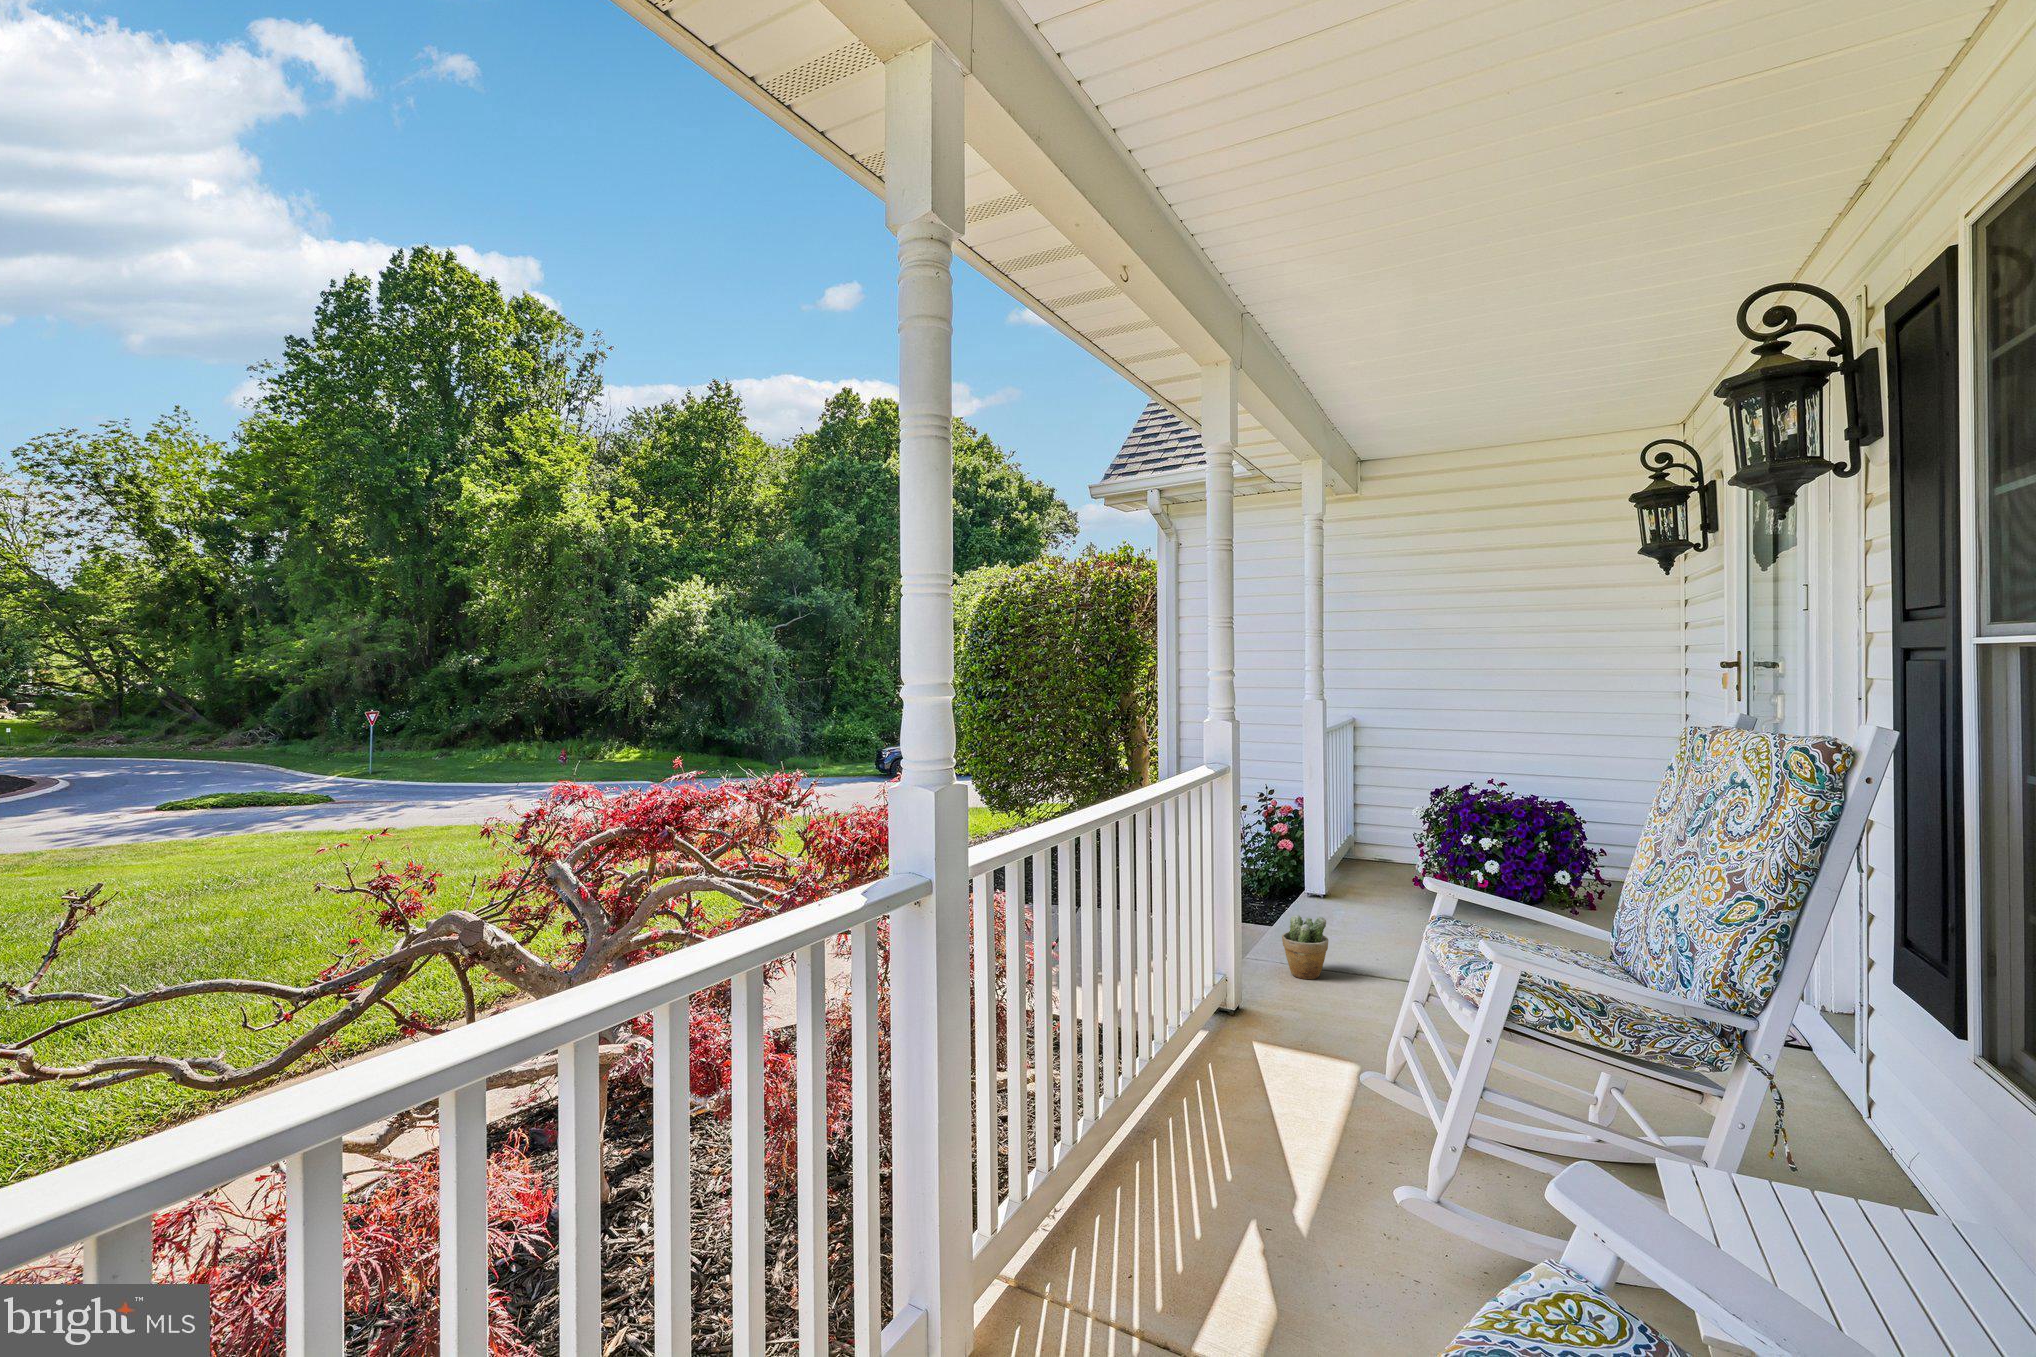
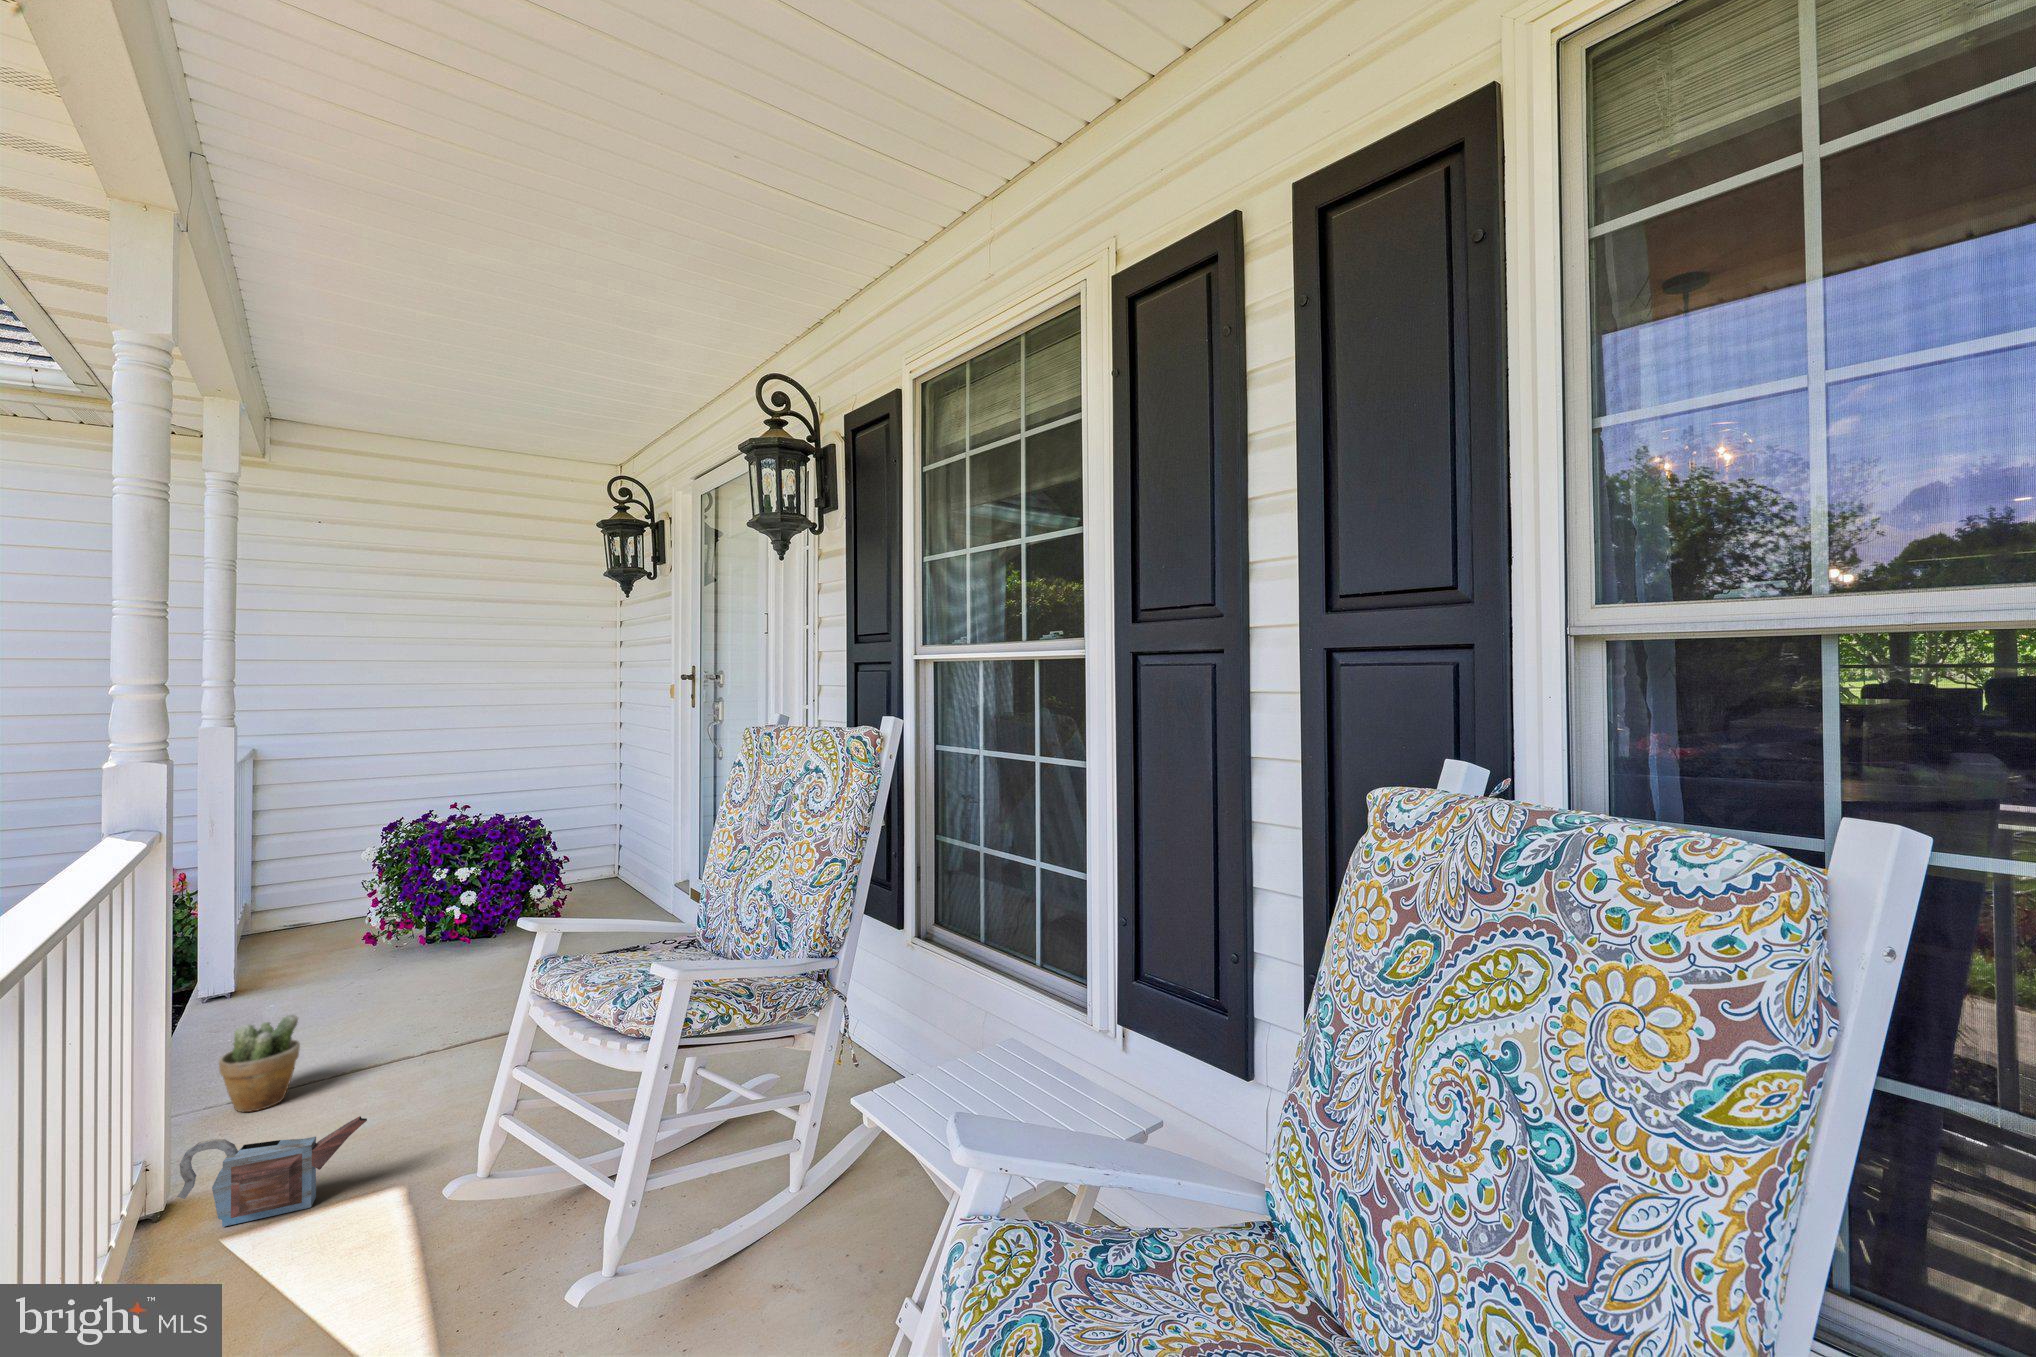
watering can: none [1231,977,1330,1051] -> present [177,1116,367,1227]

